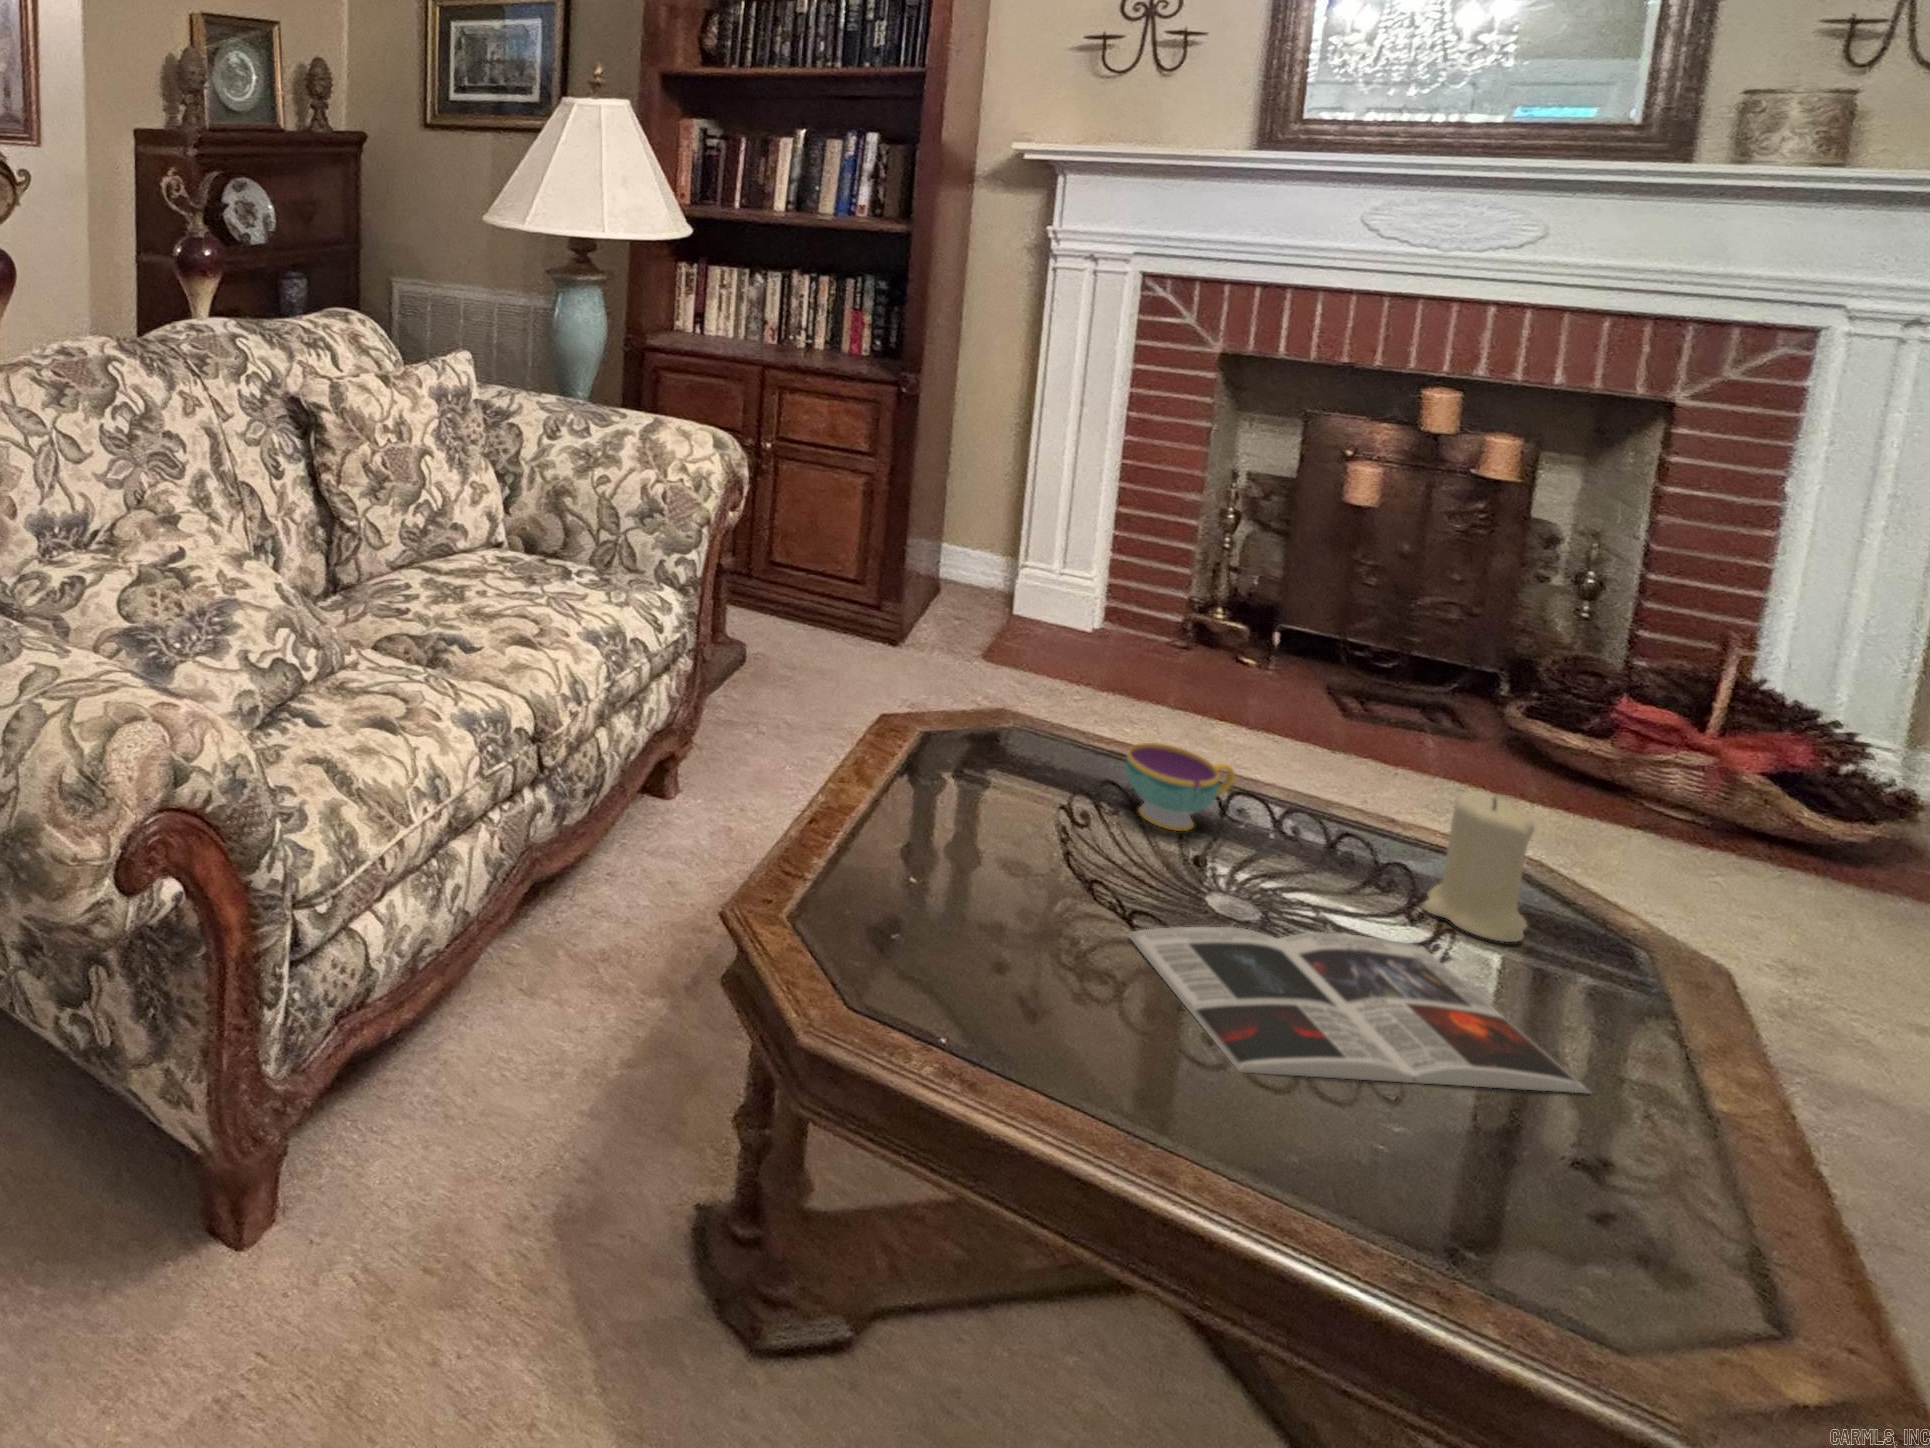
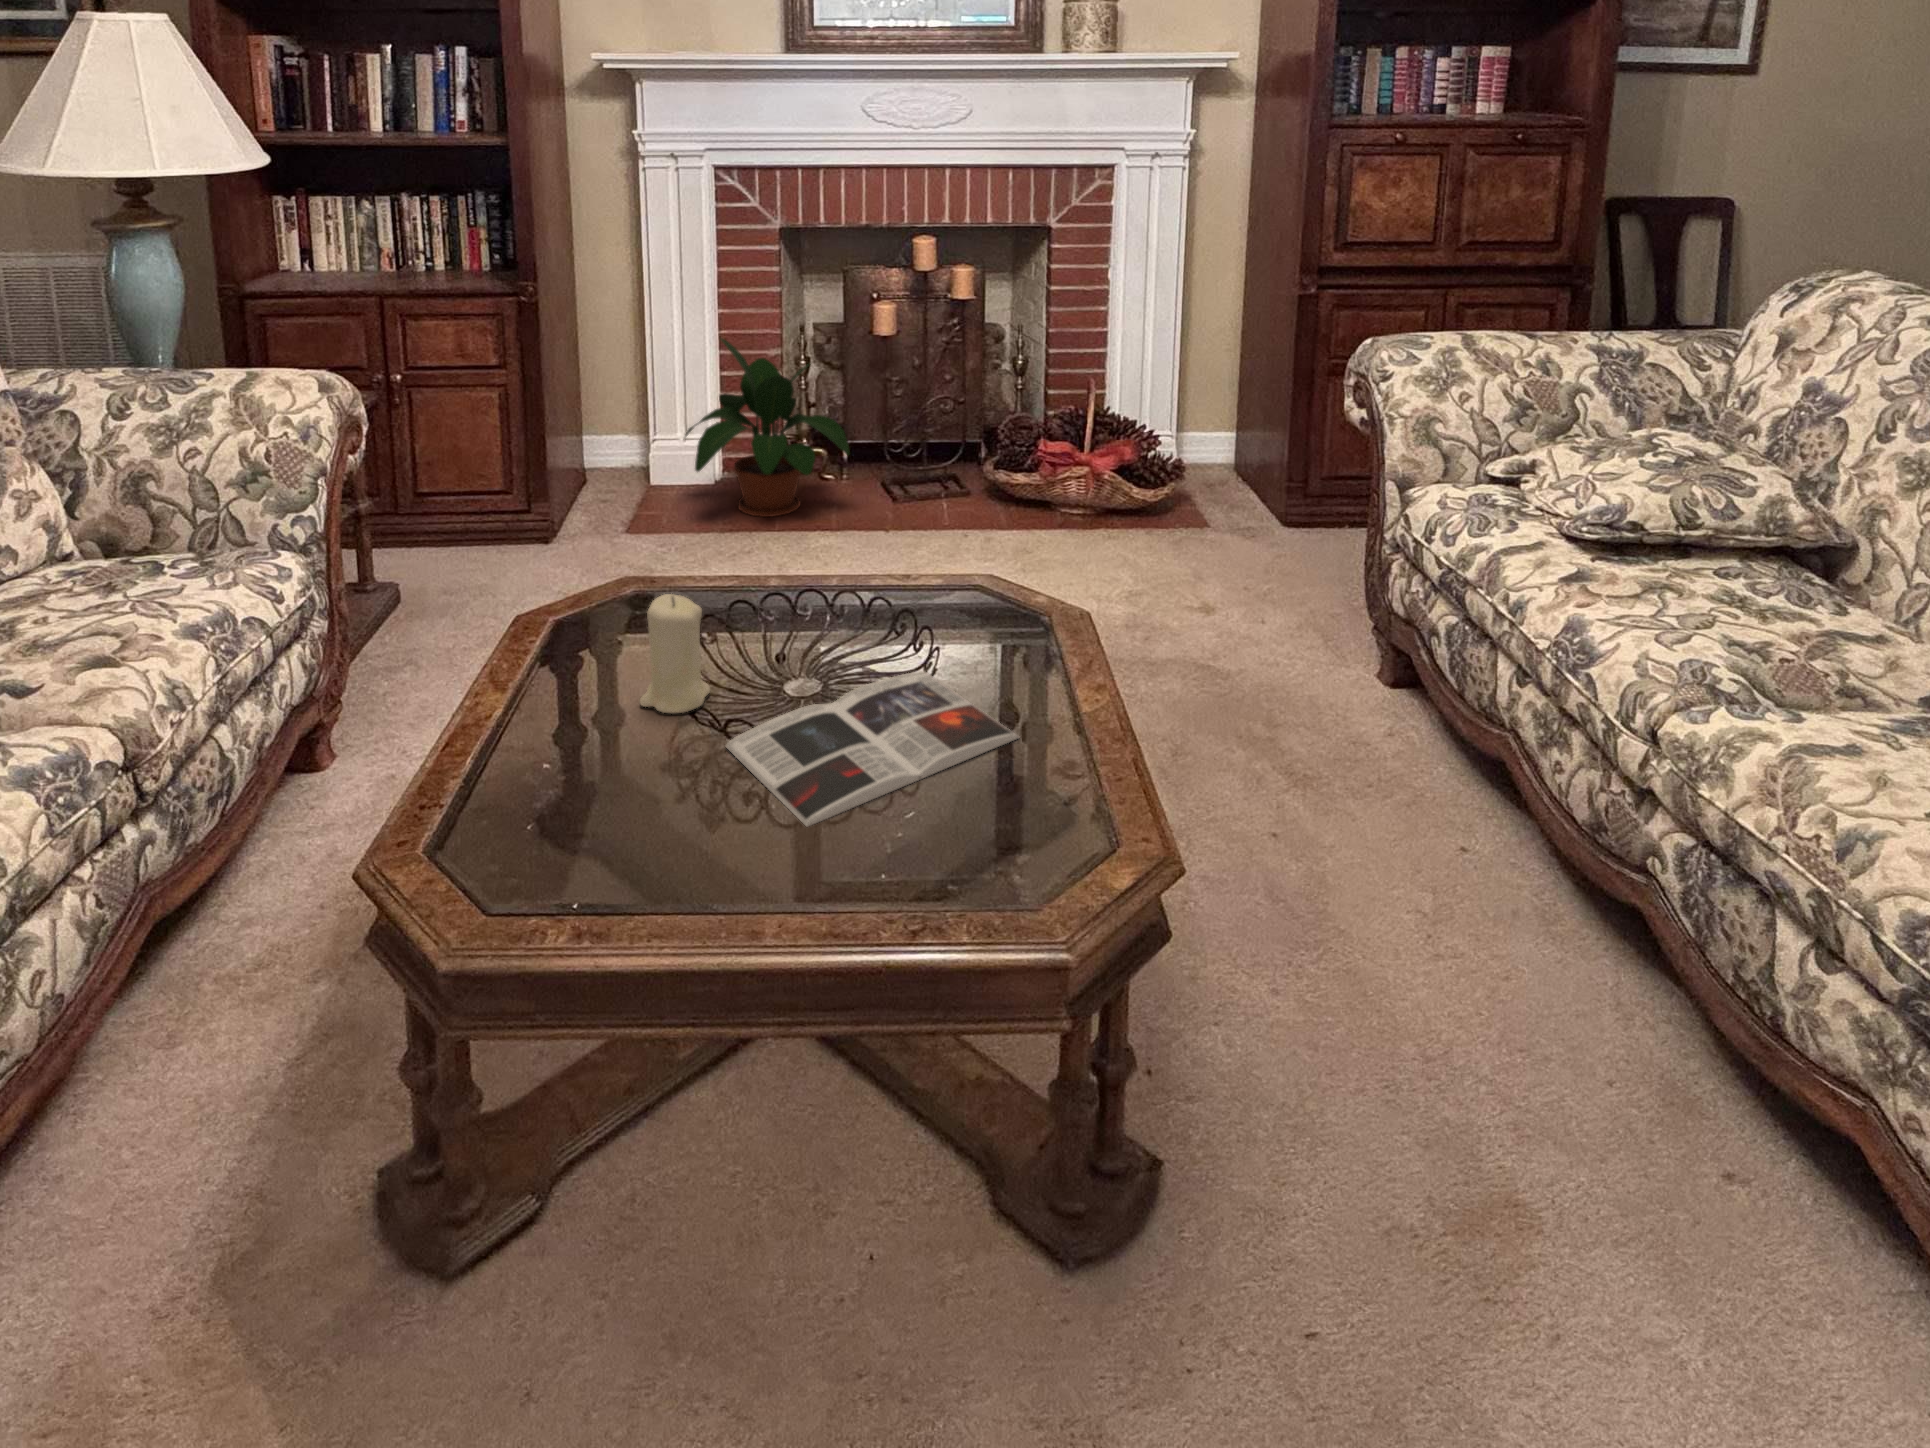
potted plant: none [1062,469,1292,695] -> present [685,338,850,517]
teacup: present [1125,743,1235,831] -> none [719,570,799,642]
candle: present [1423,791,1535,942] -> present [640,594,710,713]

